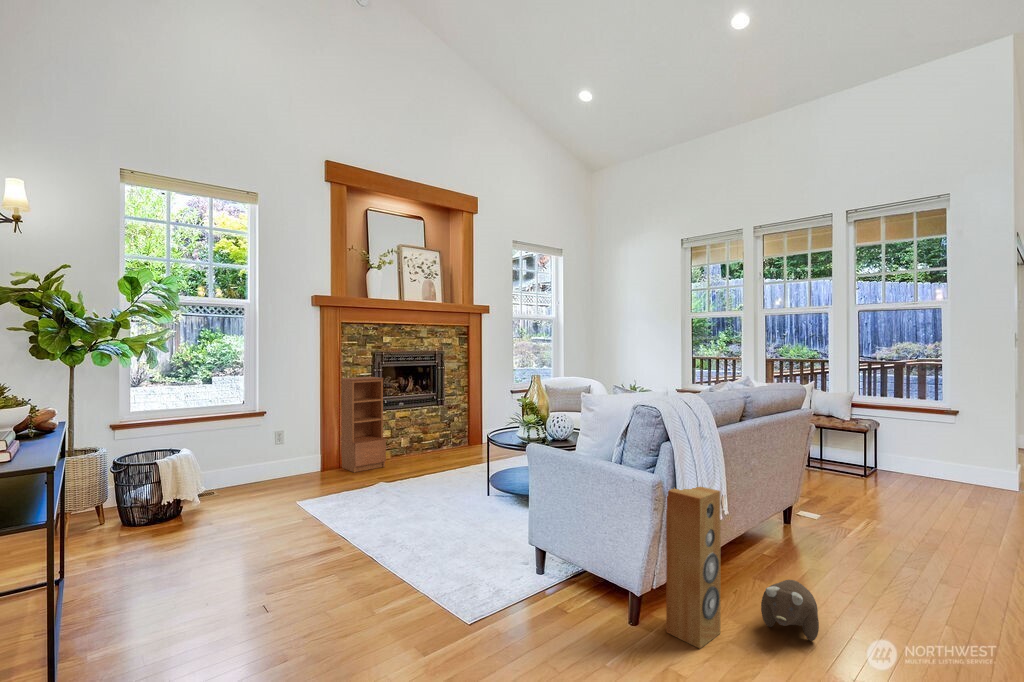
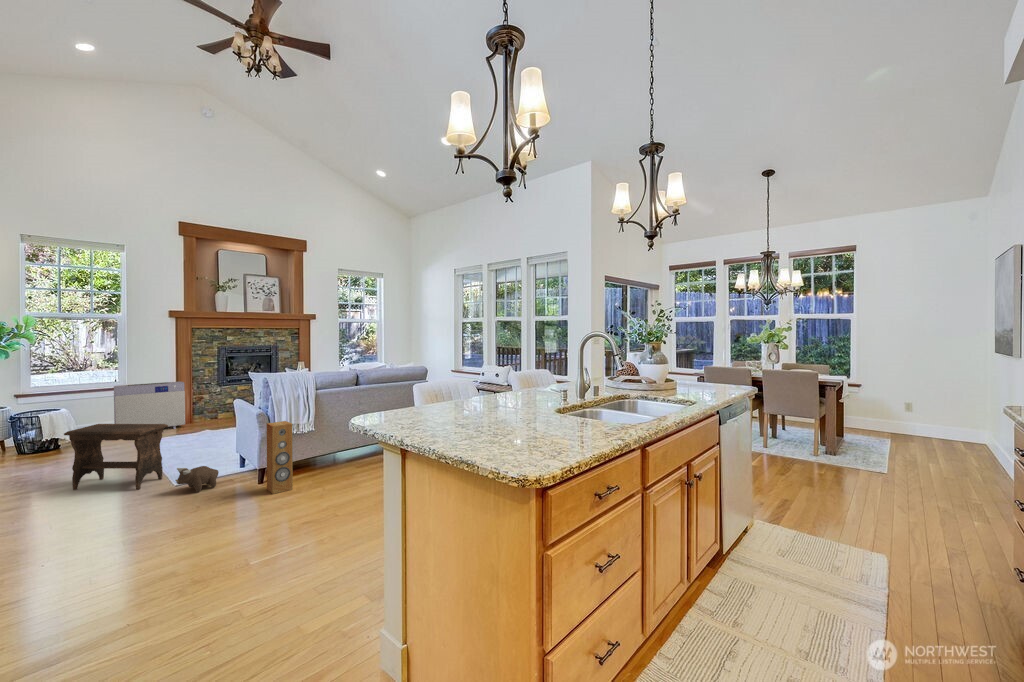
bookcase: present [341,377,386,473] -> none [192,364,223,426]
air purifier: none [245,404,339,490] -> present [114,382,185,429]
footstool: none [262,484,427,627] -> present [64,424,168,490]
plush toy: present [761,580,819,641] -> present [176,466,219,492]

